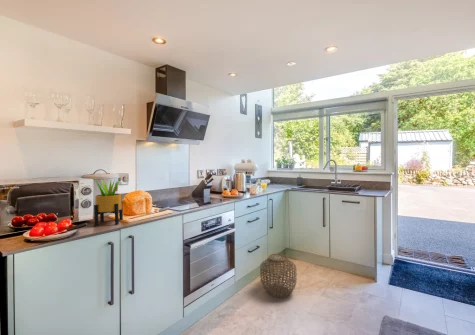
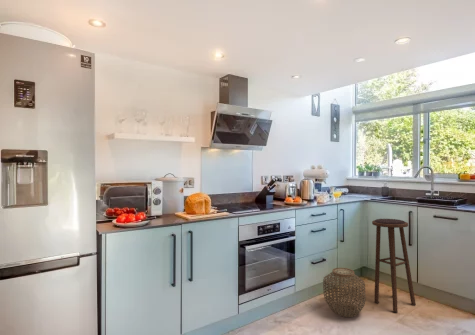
potted plant: present [94,181,123,226] -> none [162,177,185,220]
stool: none [299,207,331,287] -> present [372,219,416,313]

